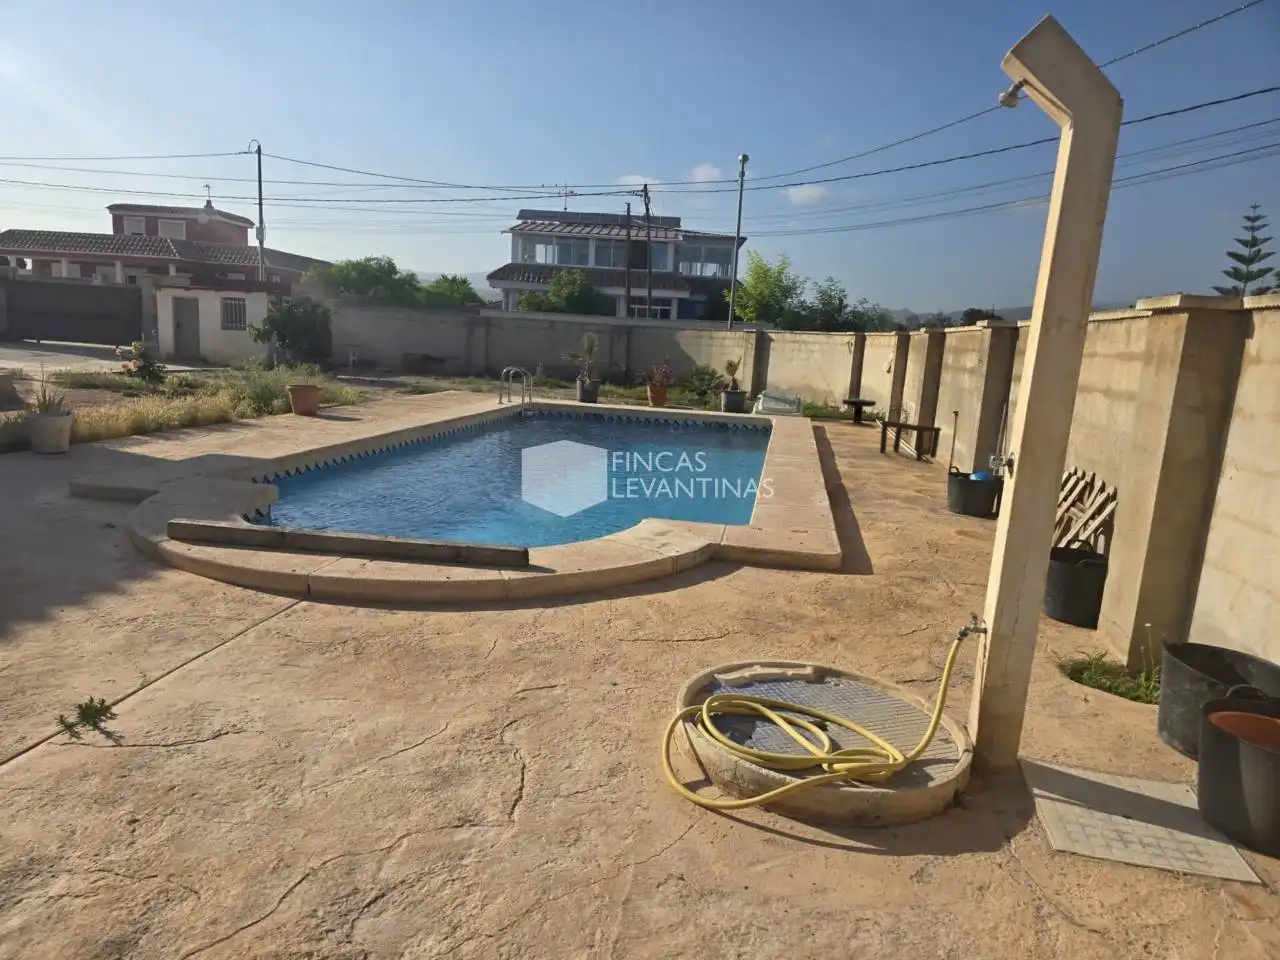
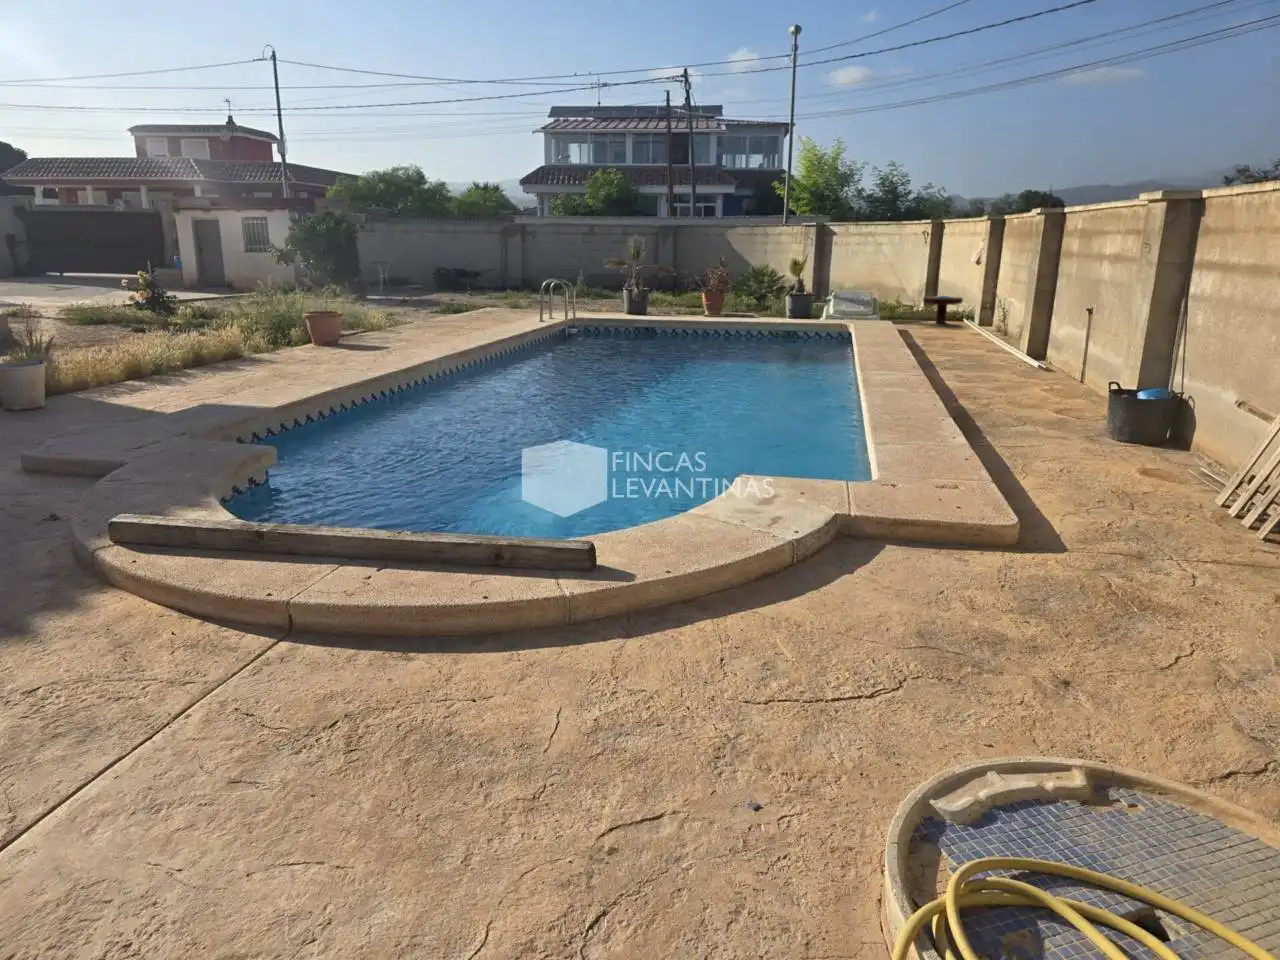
bench: present [880,421,941,460] -> none [983,322,1063,369]

